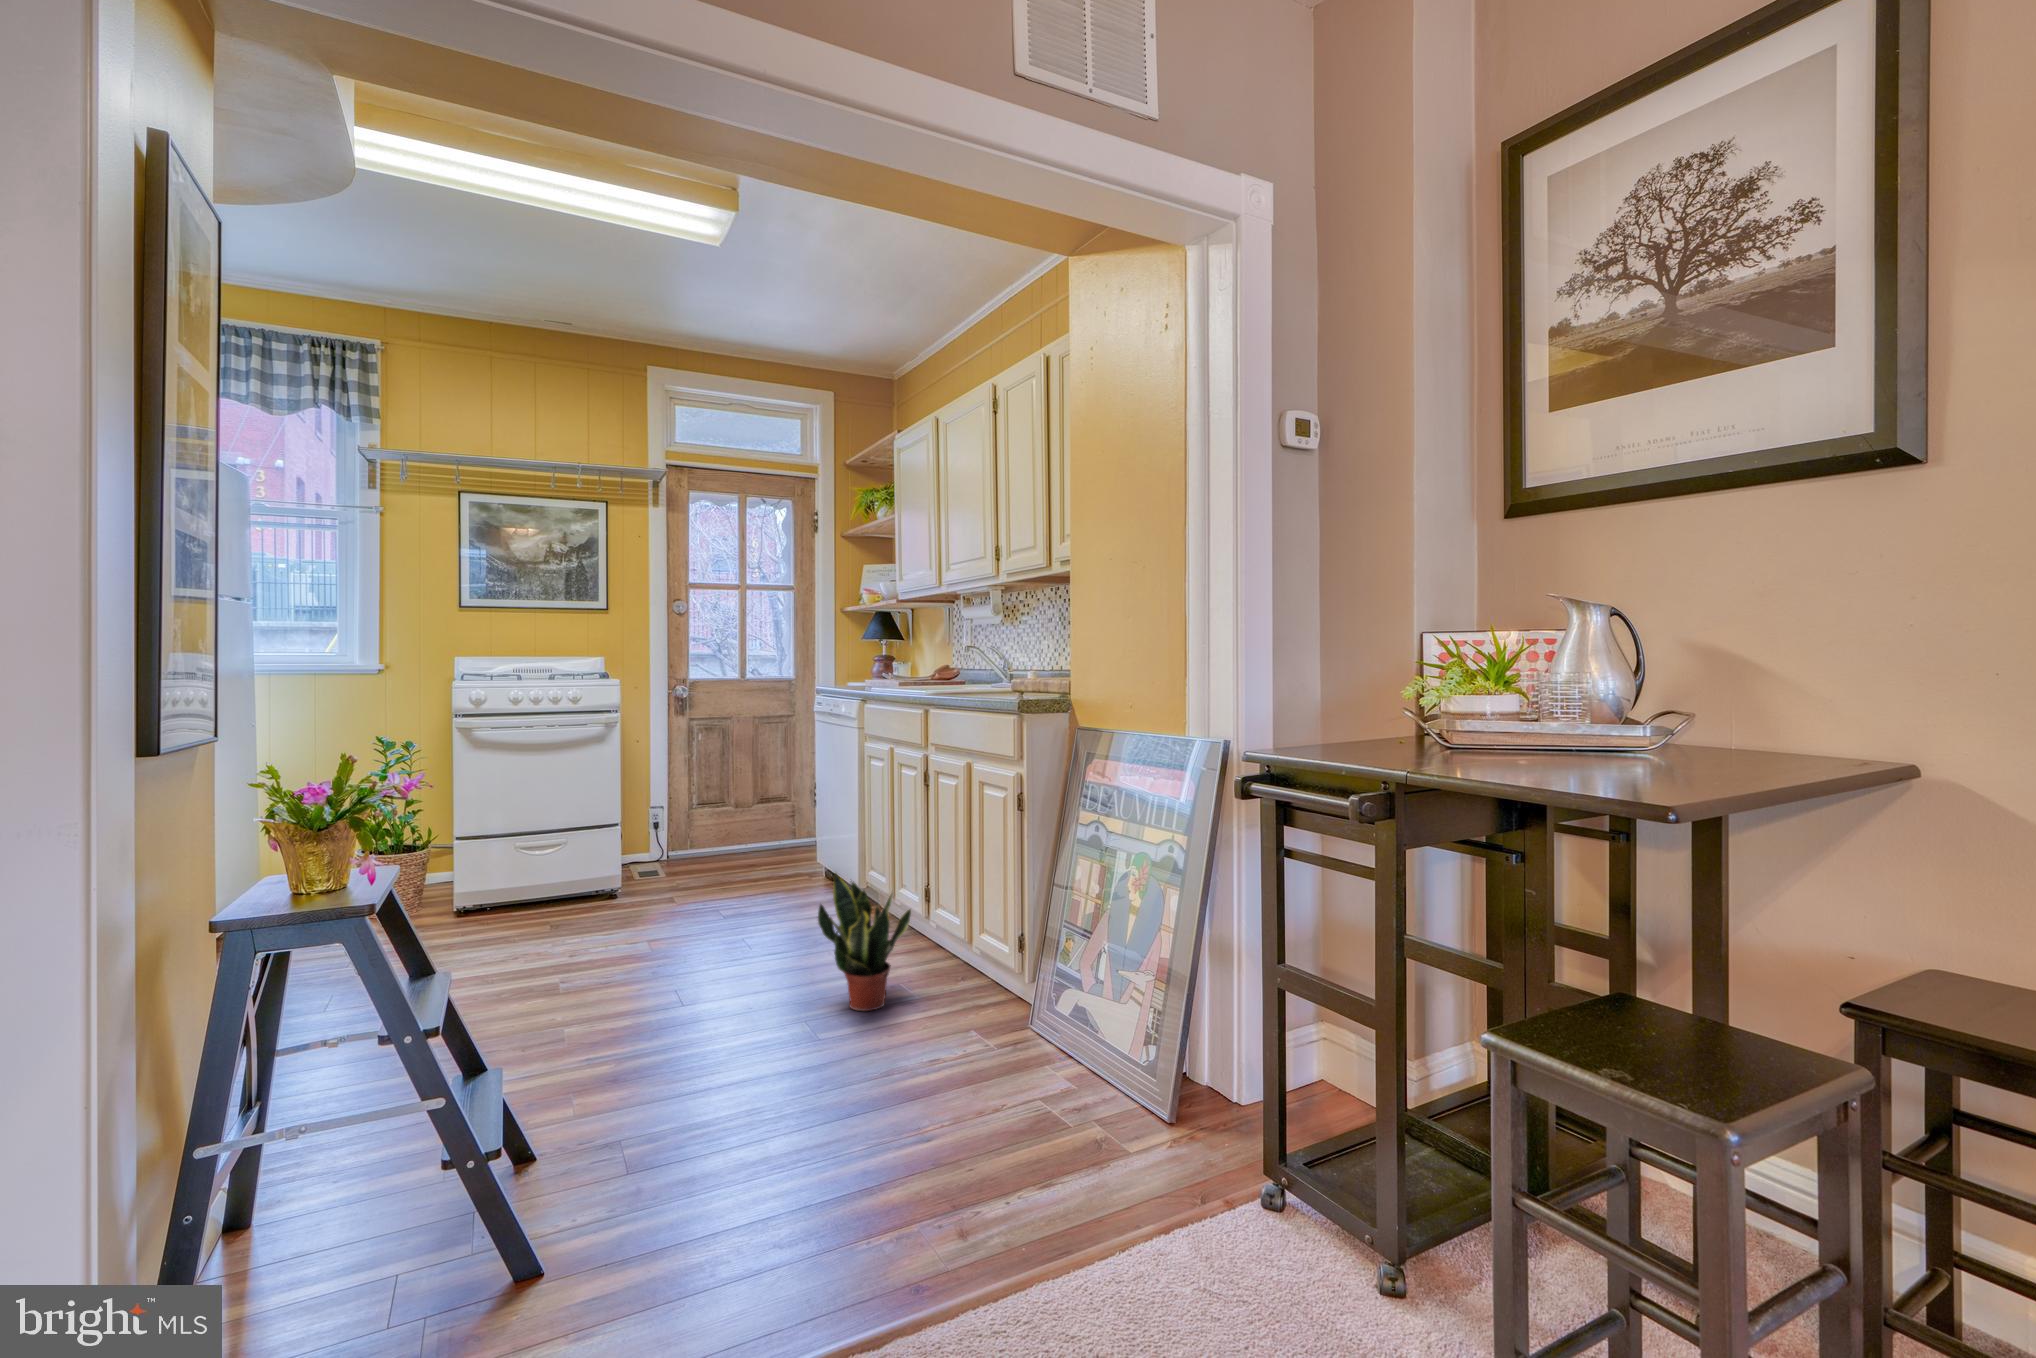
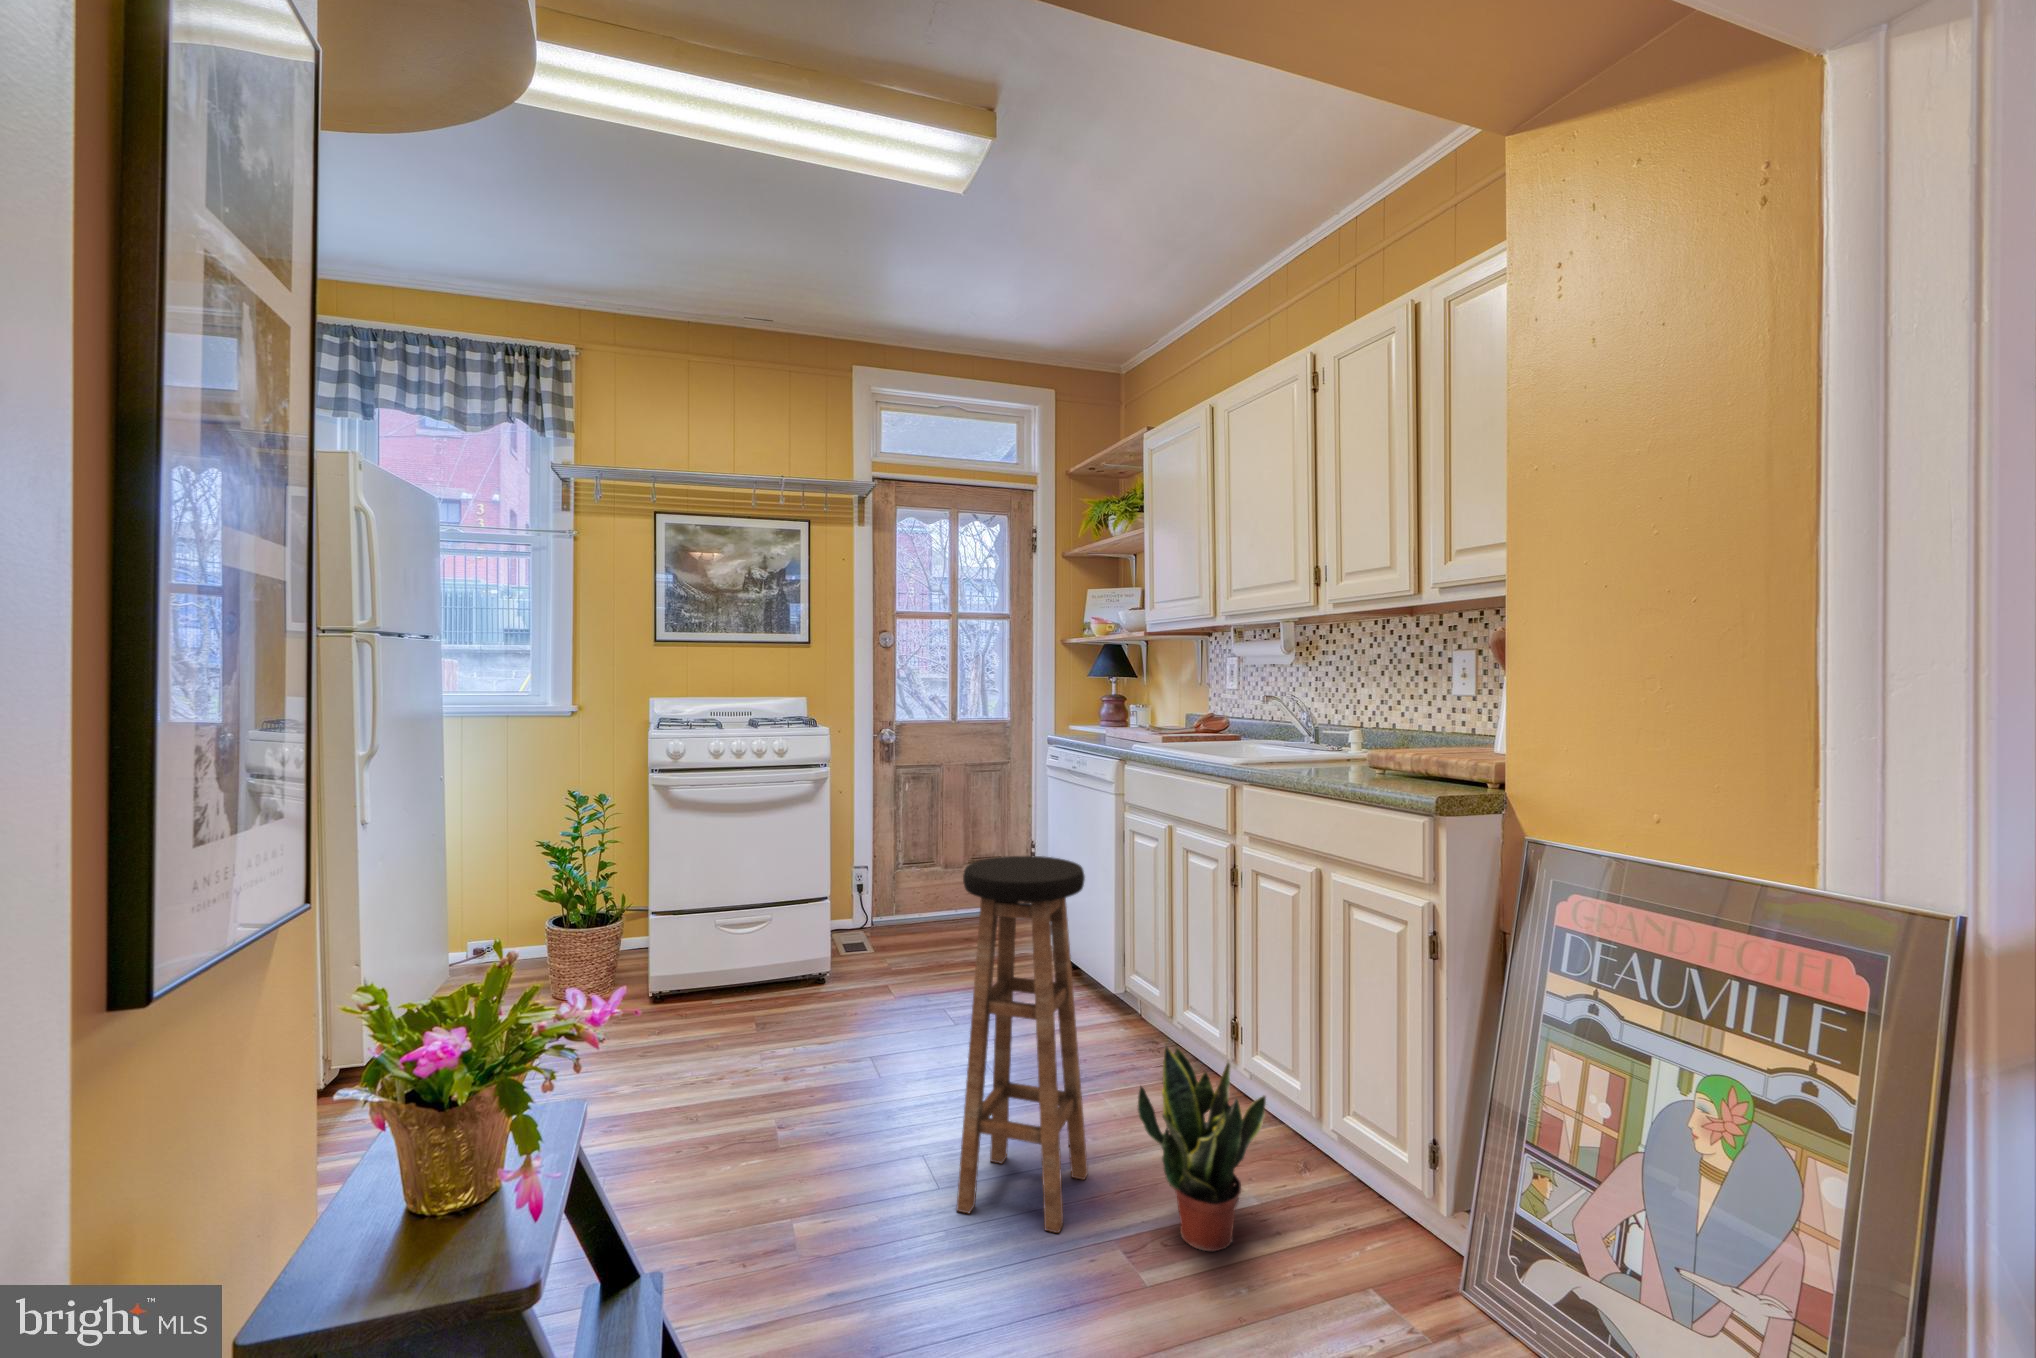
bar stool: none [690,754,797,1010] -> present [956,856,1088,1233]

